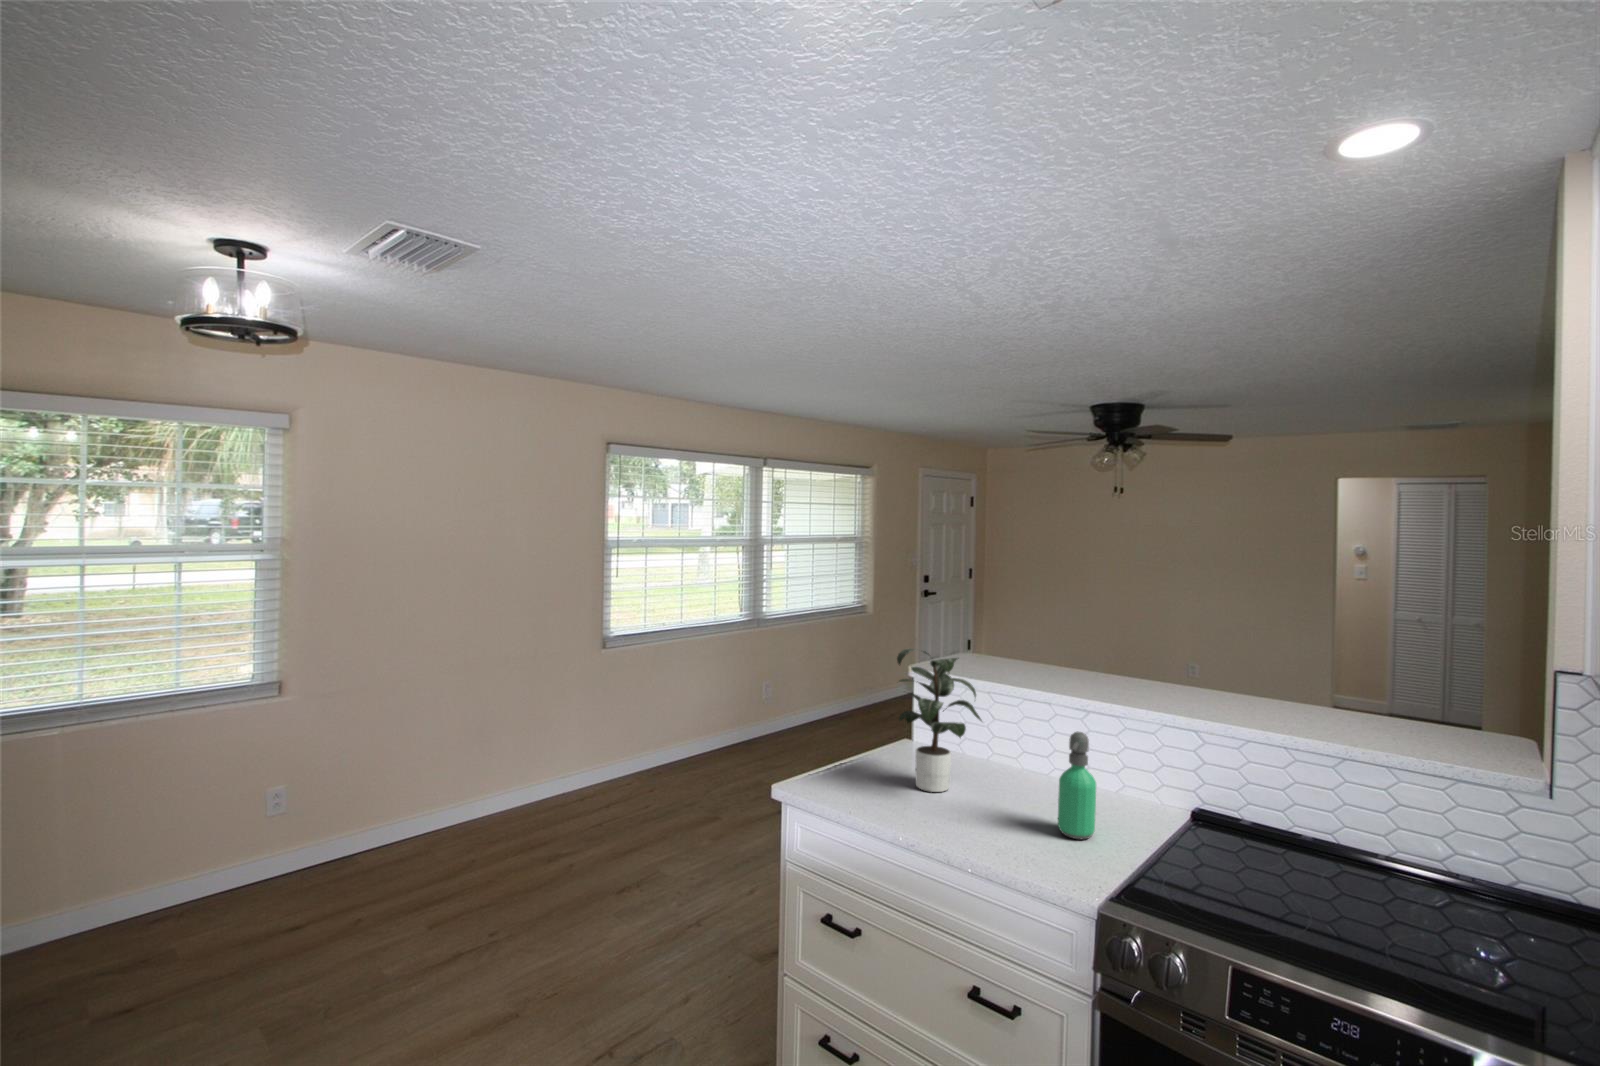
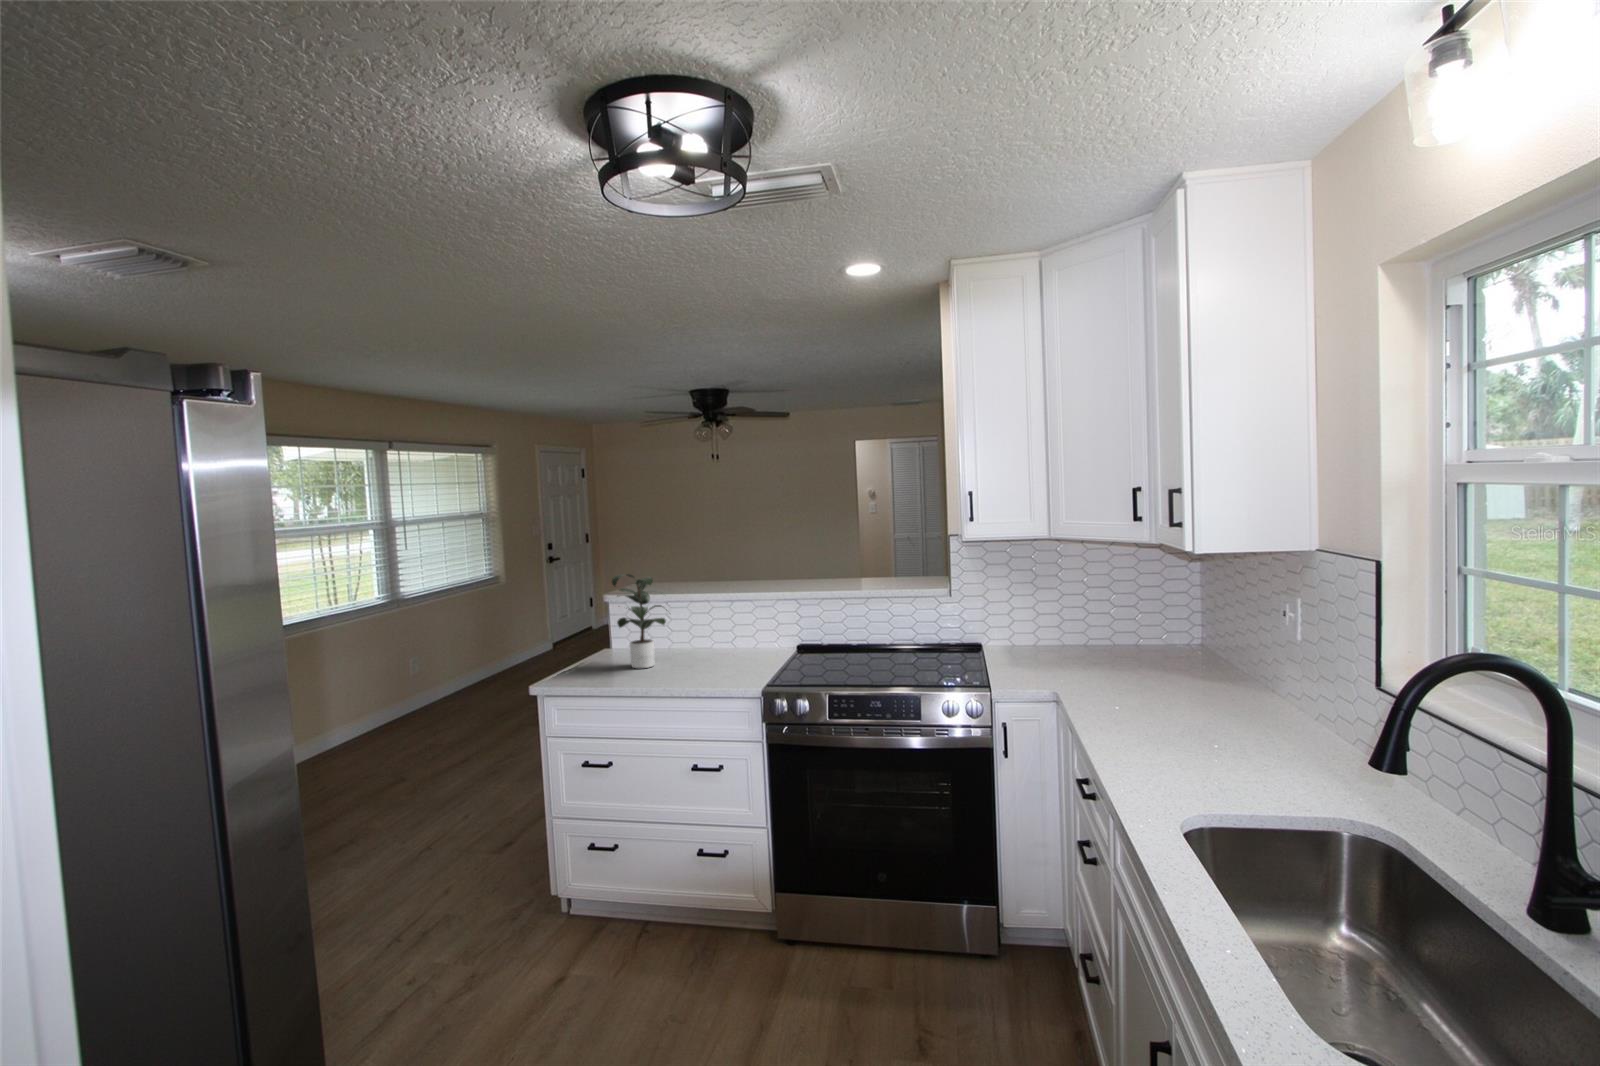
soap dispenser: present [1058,731,1096,839] -> none [728,606,750,670]

